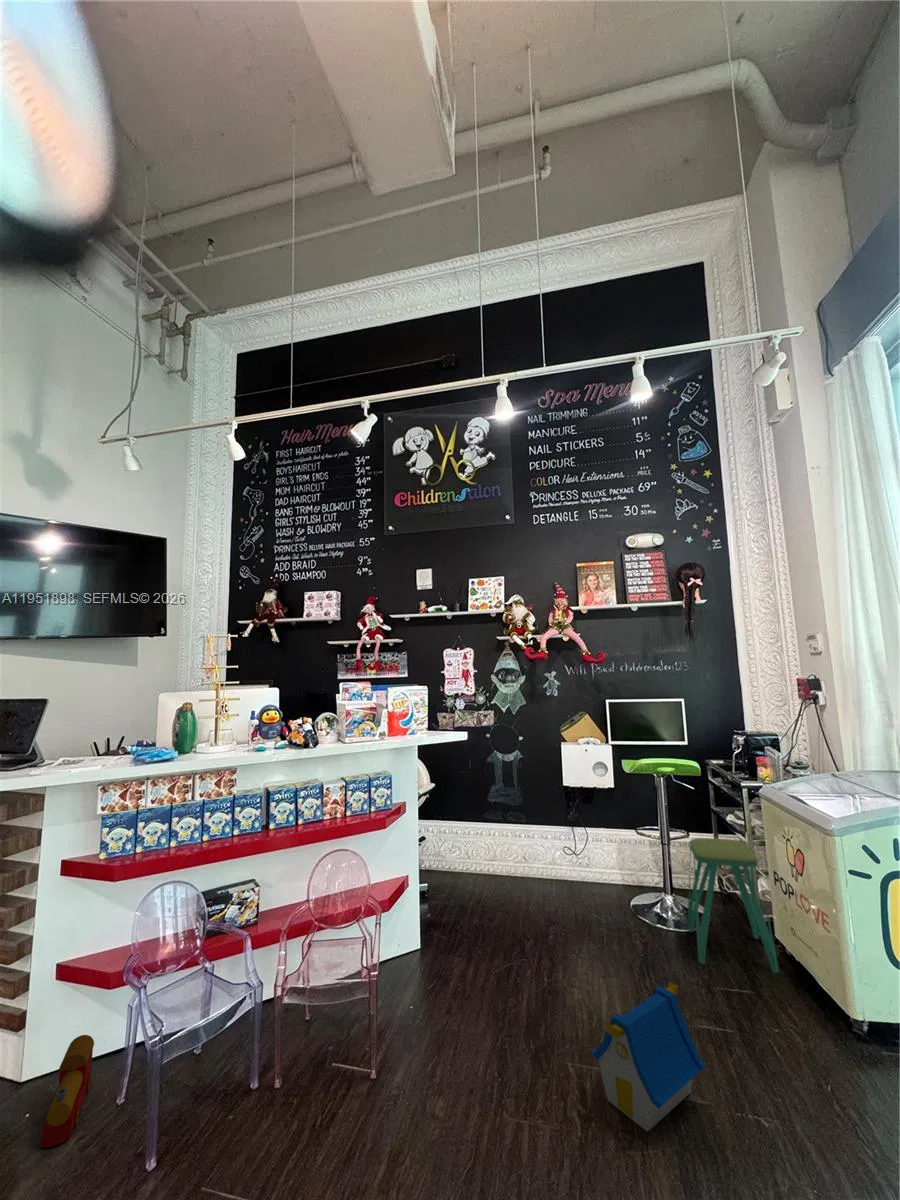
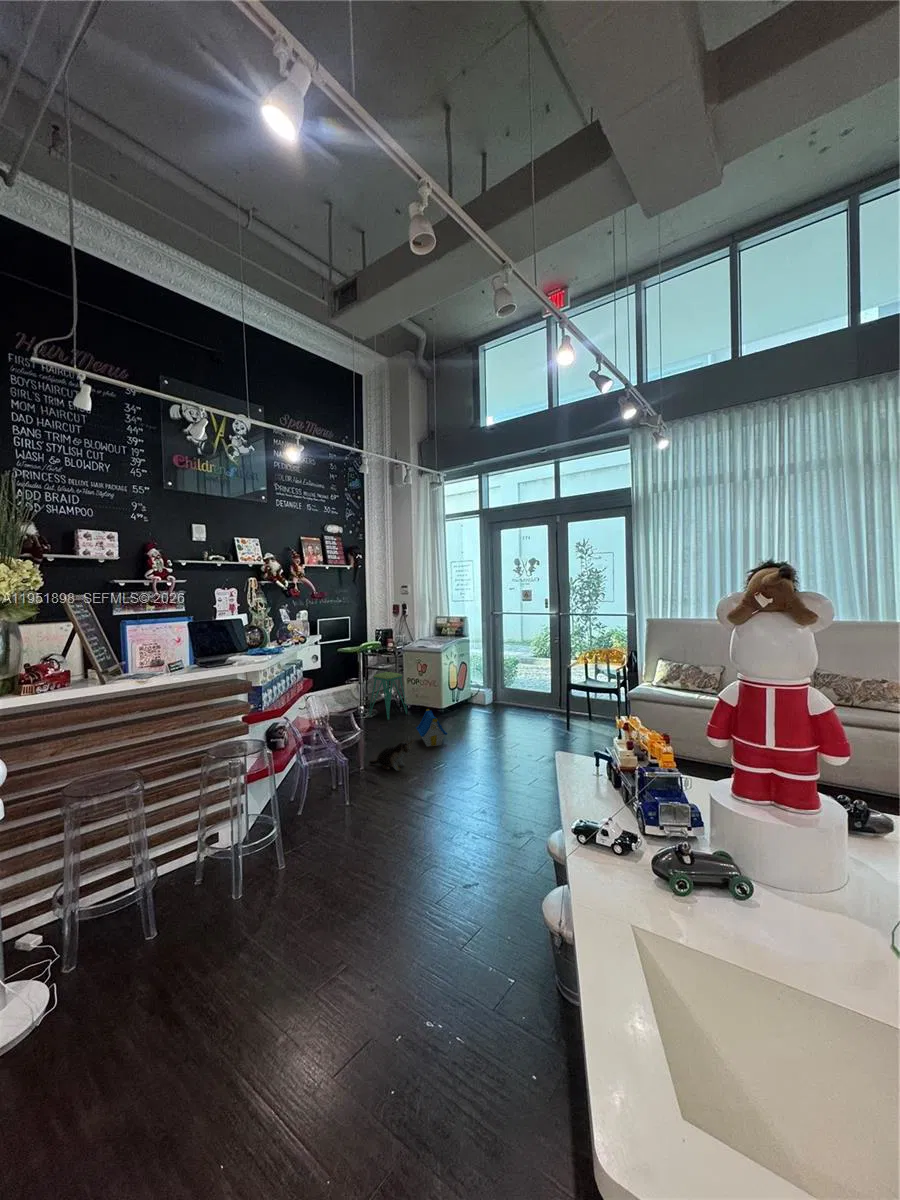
plush toy: none [411,1021,460,1108] -> present [369,740,414,771]
toy train: present [41,1035,94,1147] -> none [289,817,335,846]

